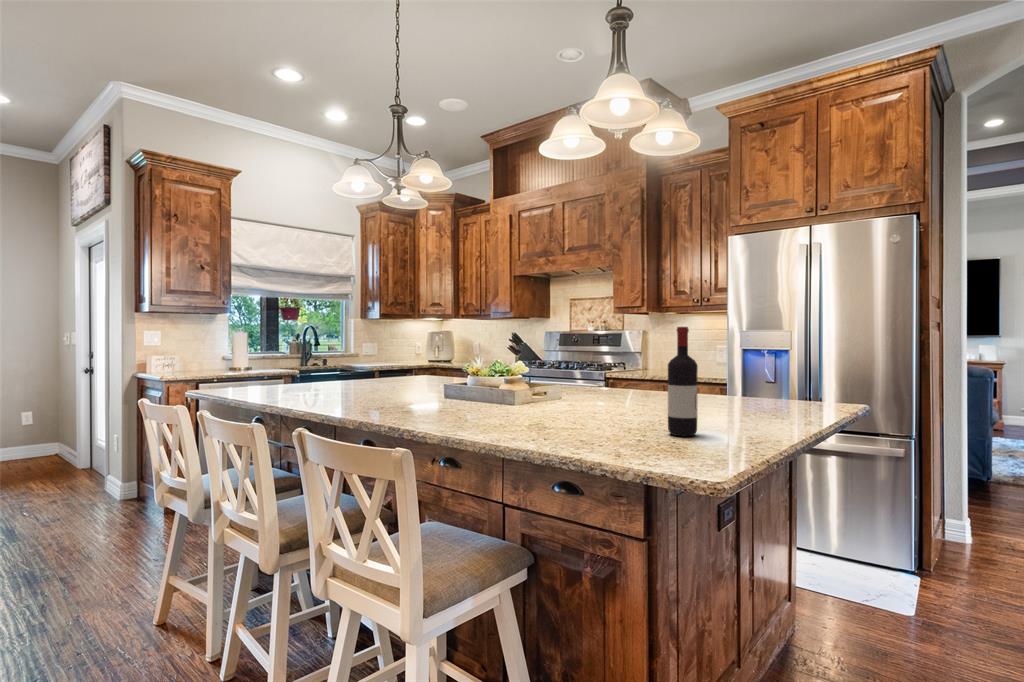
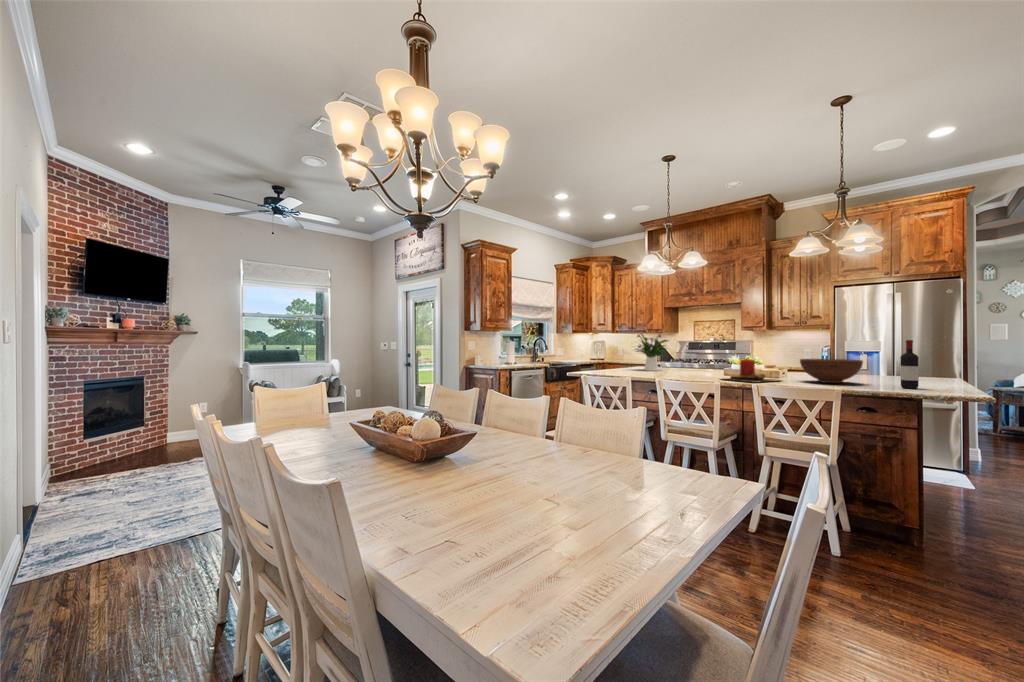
flower arrangement: none [349,313,420,388] -> present [635,333,668,371]
fruit bowl: none [527,366,633,420] -> present [800,359,863,383]
candle: none [389,367,500,420] -> present [724,359,779,383]

